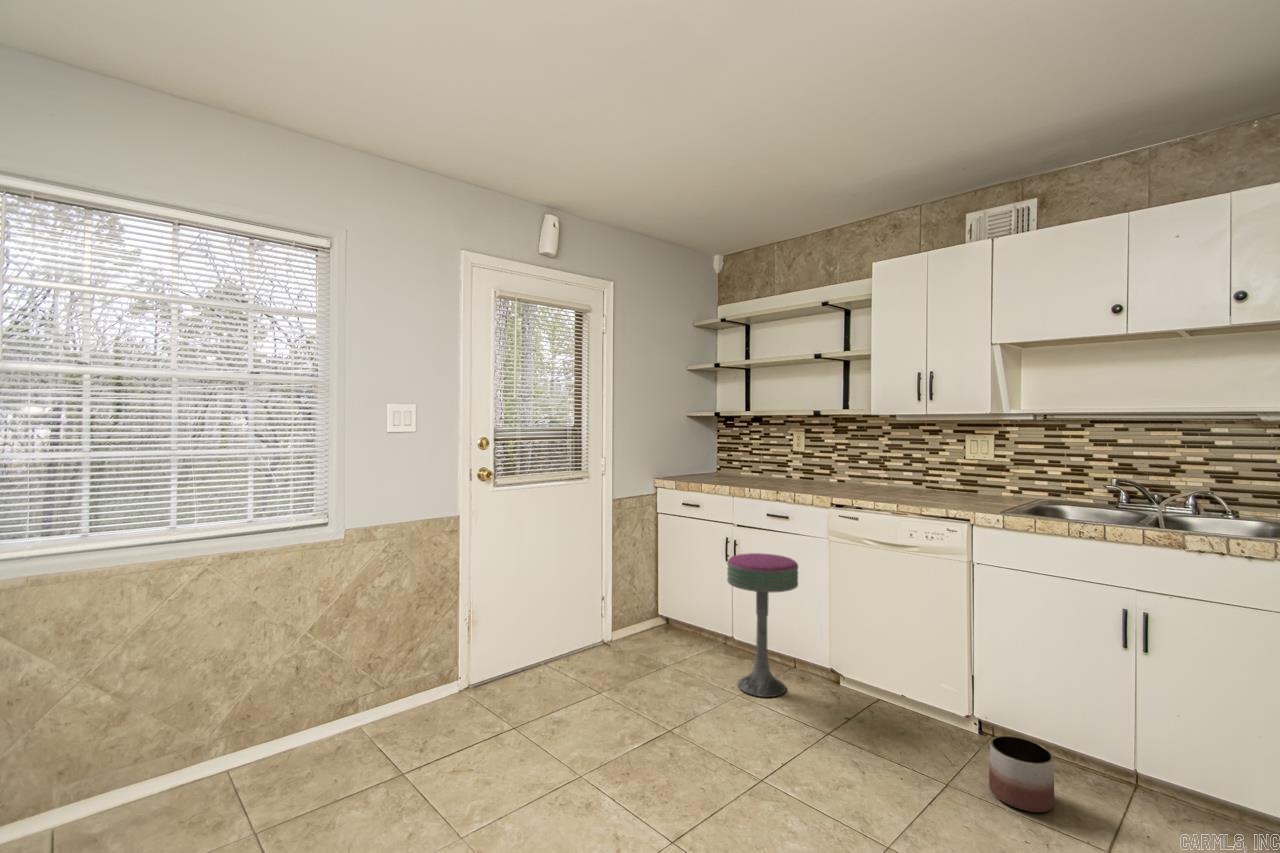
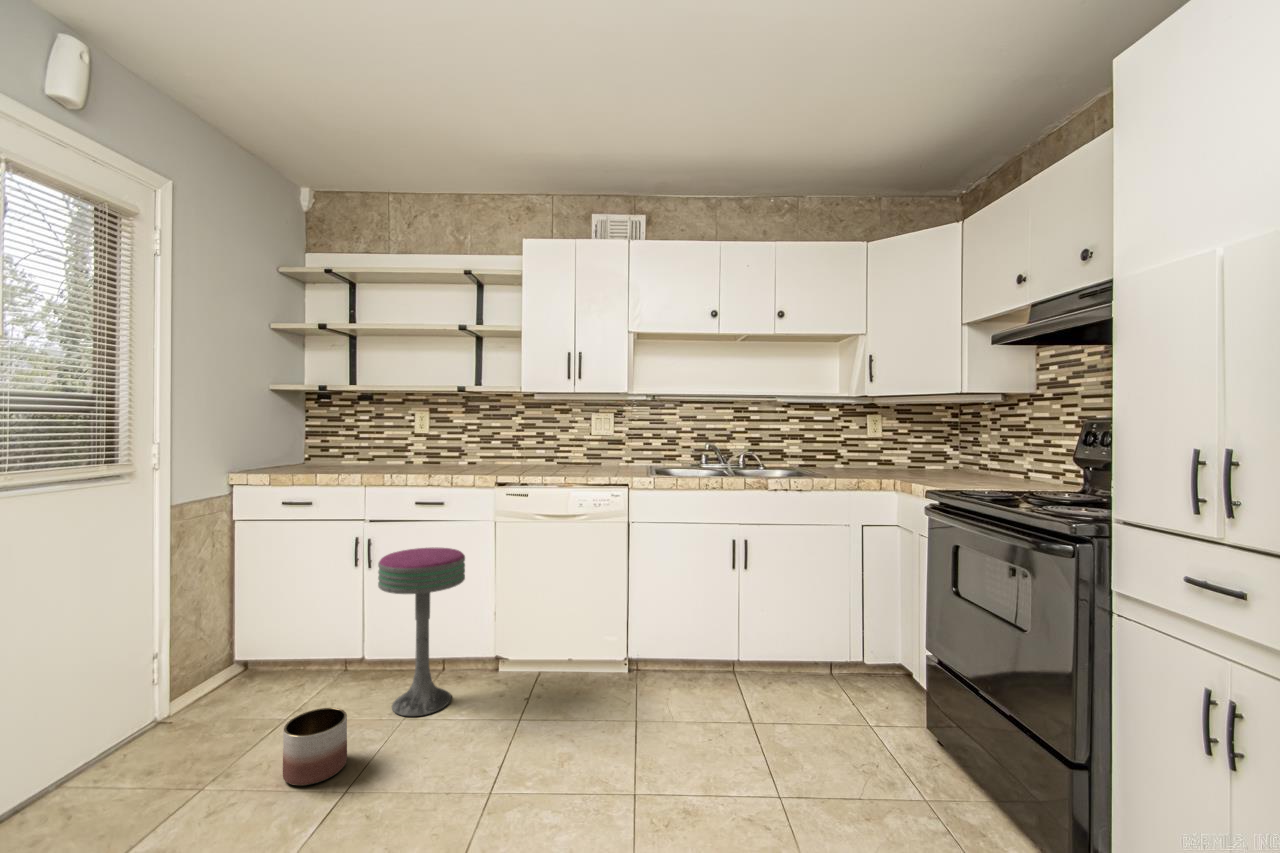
planter: present [989,735,1054,812] -> present [283,708,347,786]

